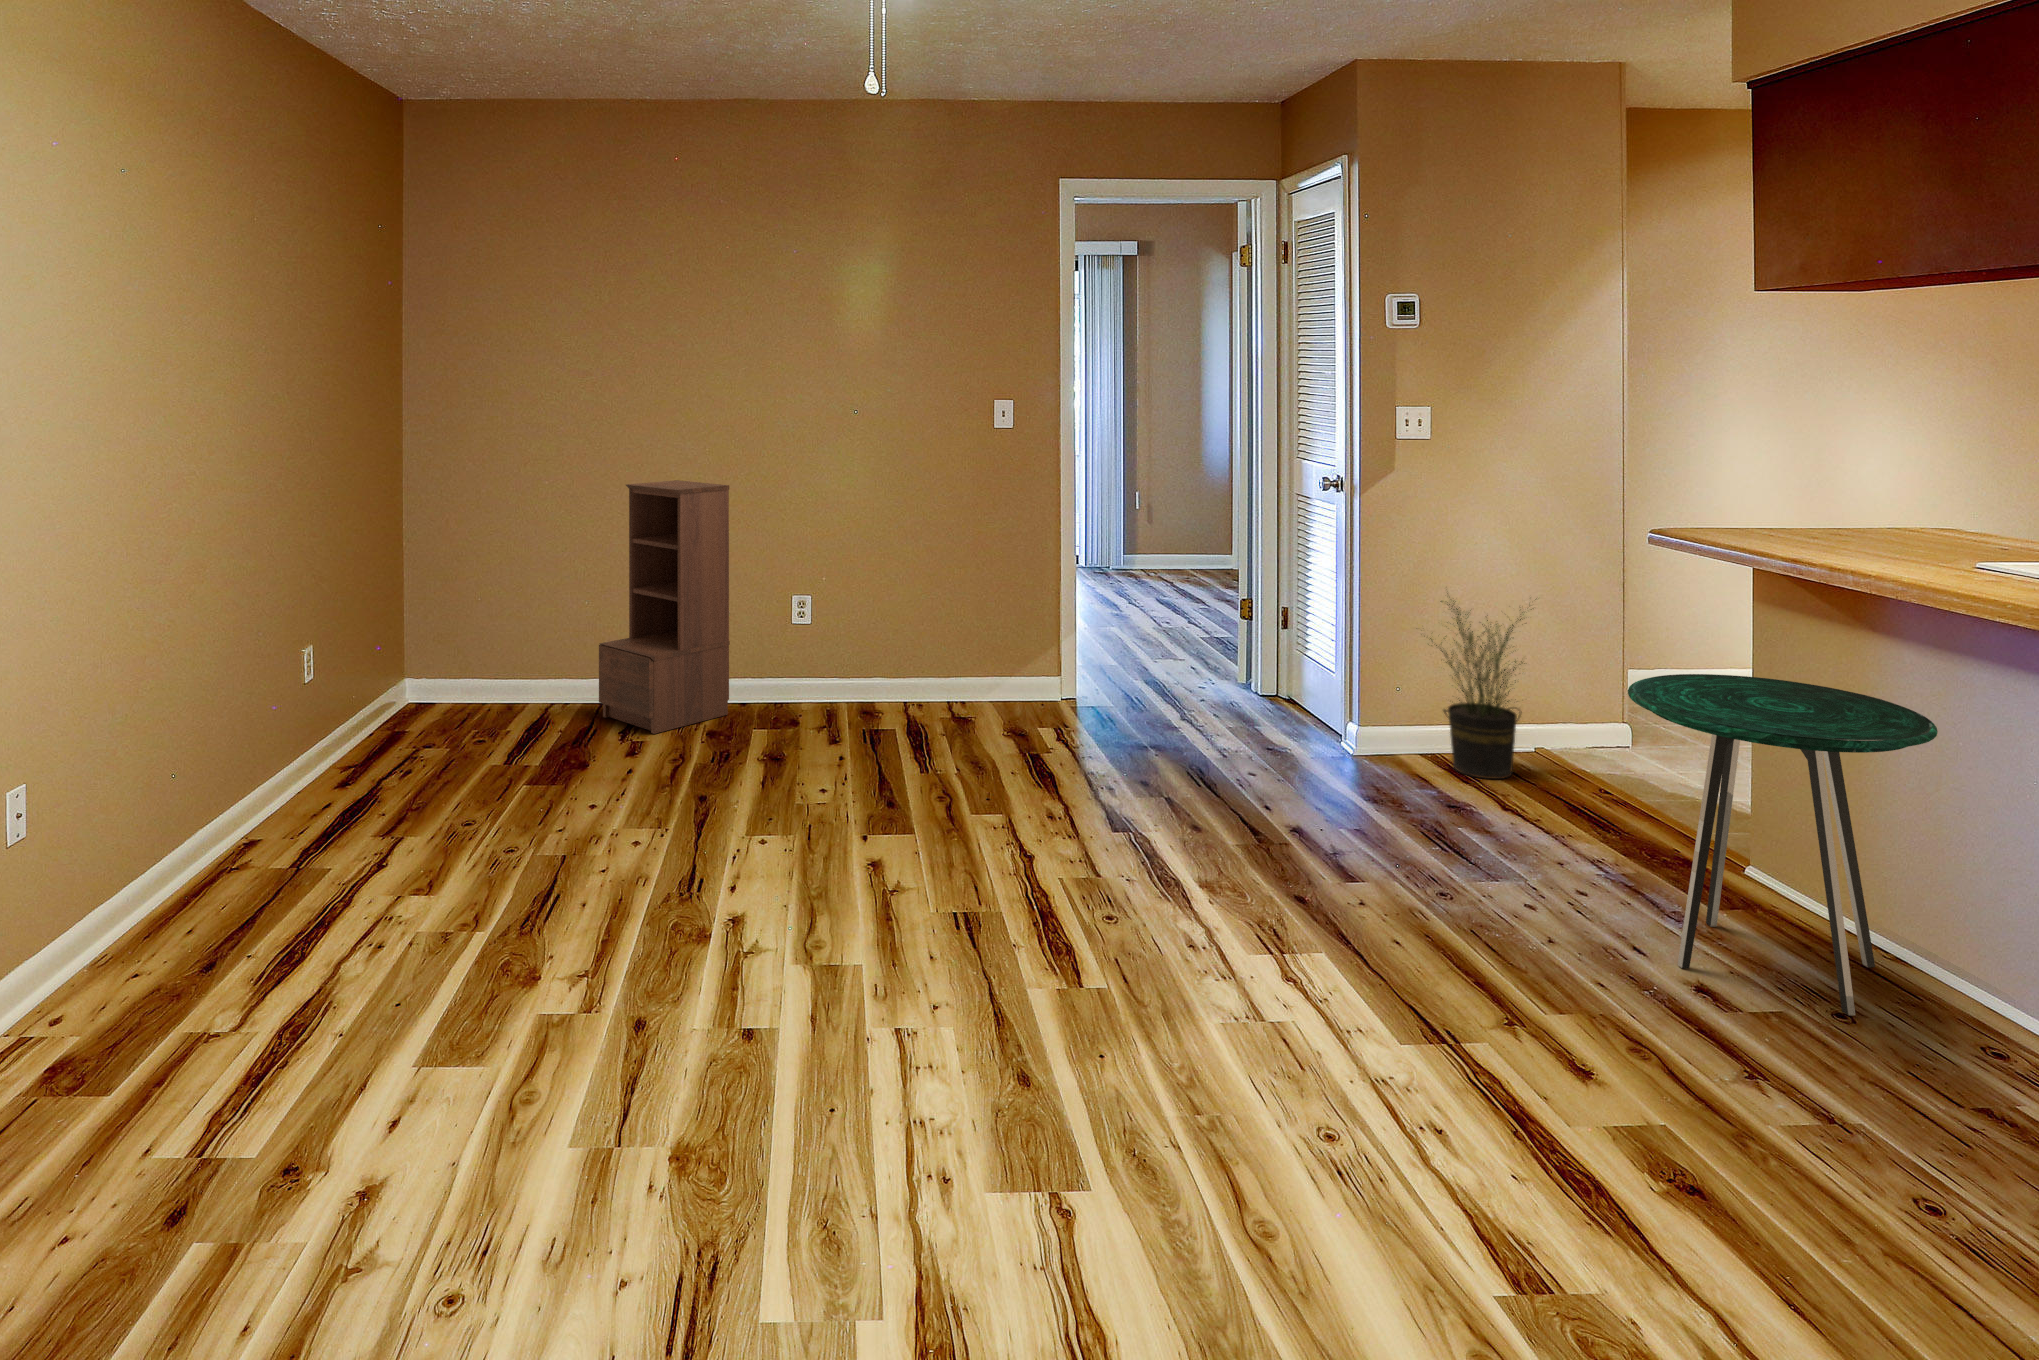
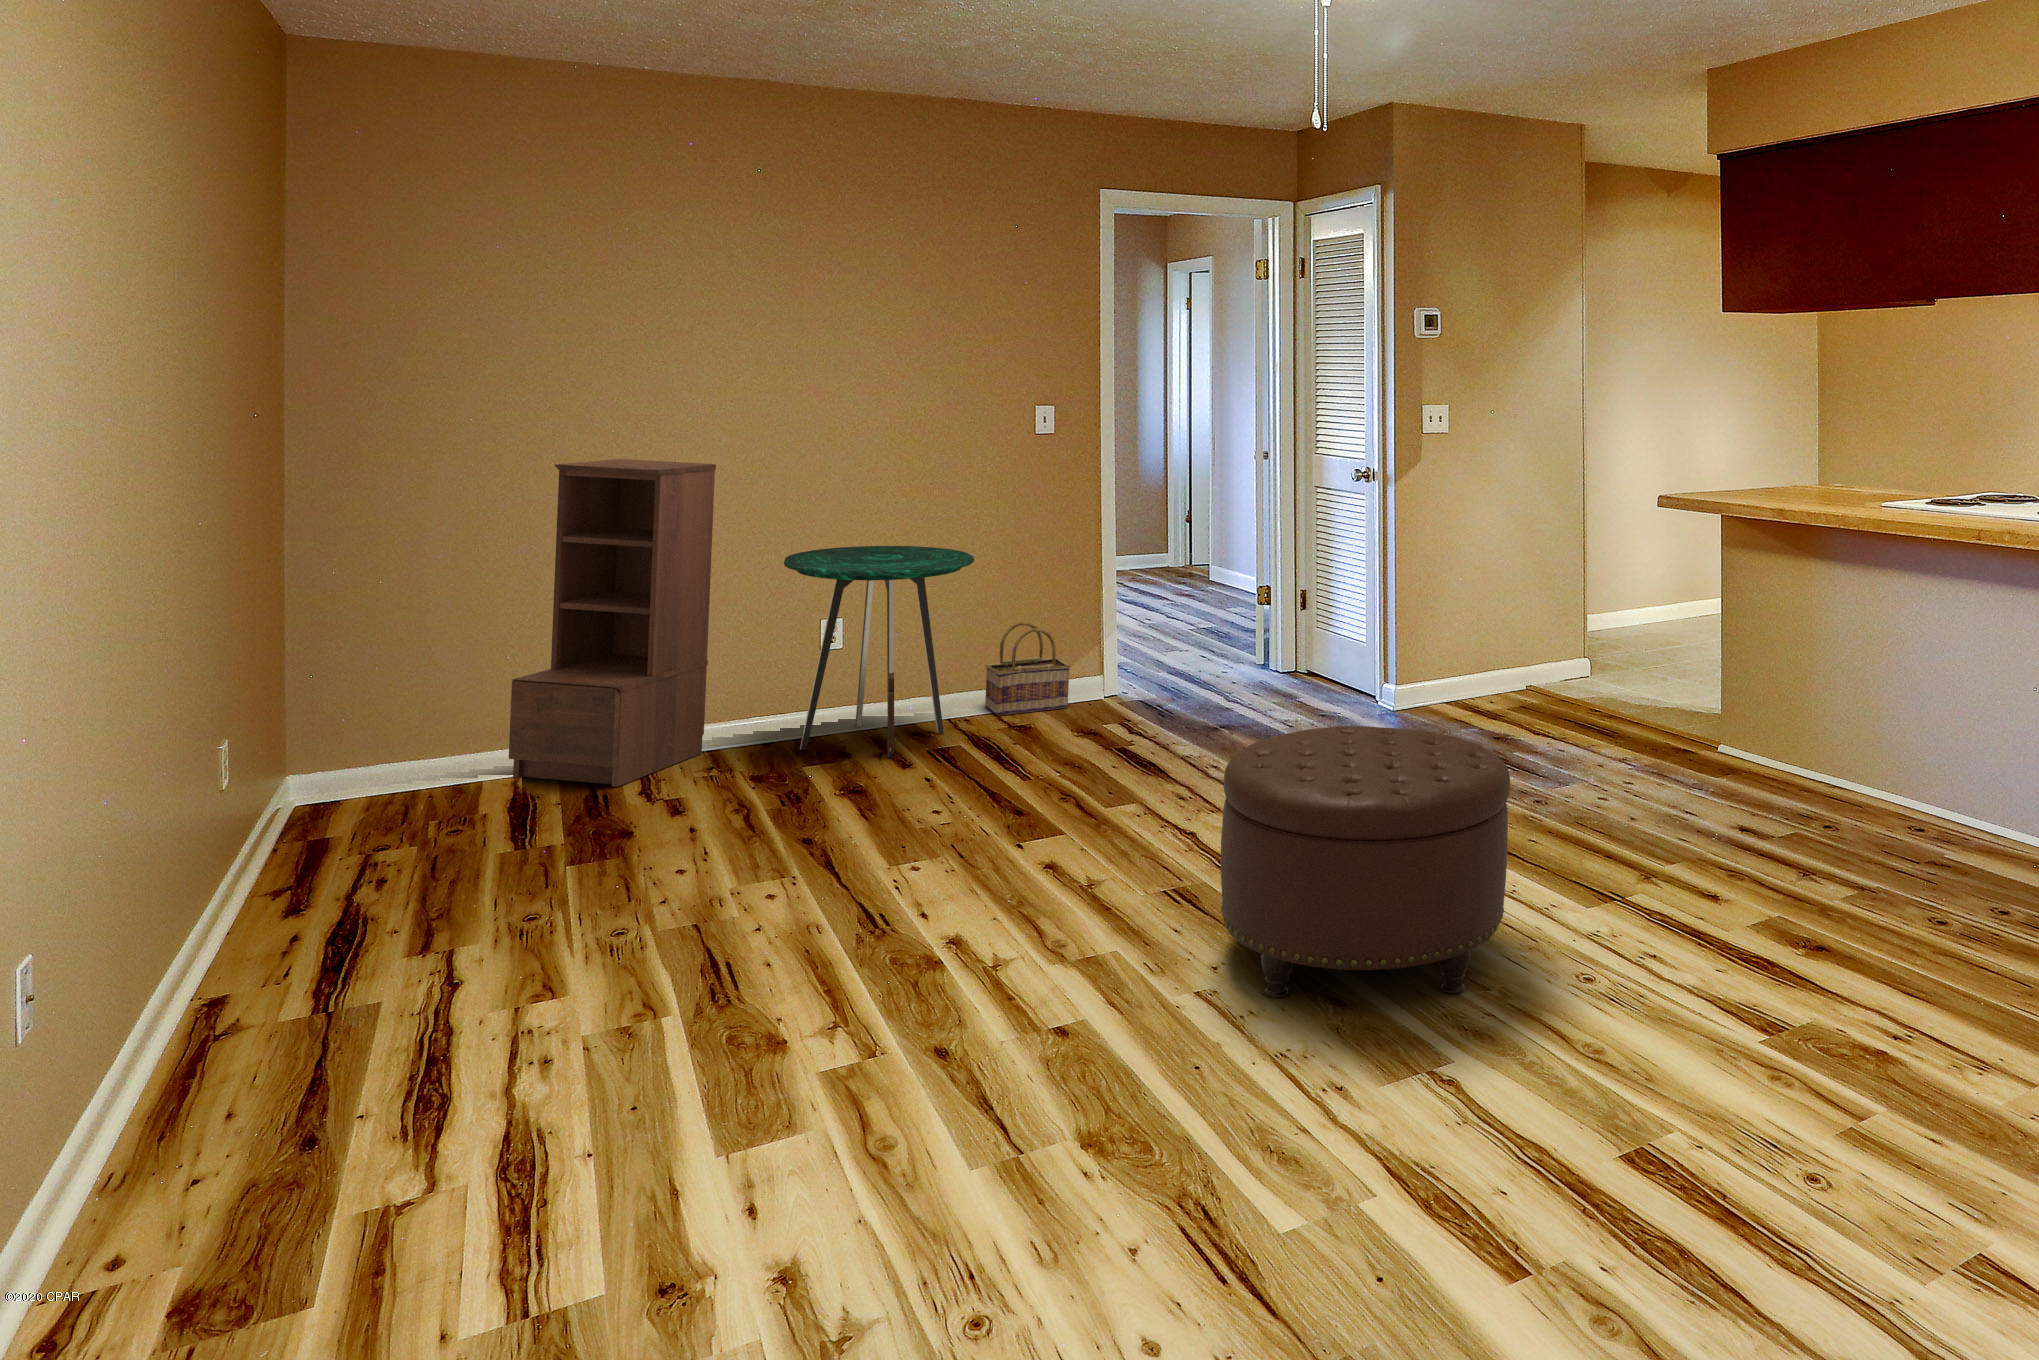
potted plant: present [1428,593,1537,779] -> none [1460,548,1553,714]
basket: none [958,628,1027,711] -> present [985,622,1071,715]
side table: present [1628,674,1938,1015] -> present [784,546,974,758]
ottoman: none [935,774,1247,1107] -> present [1221,726,1510,998]

